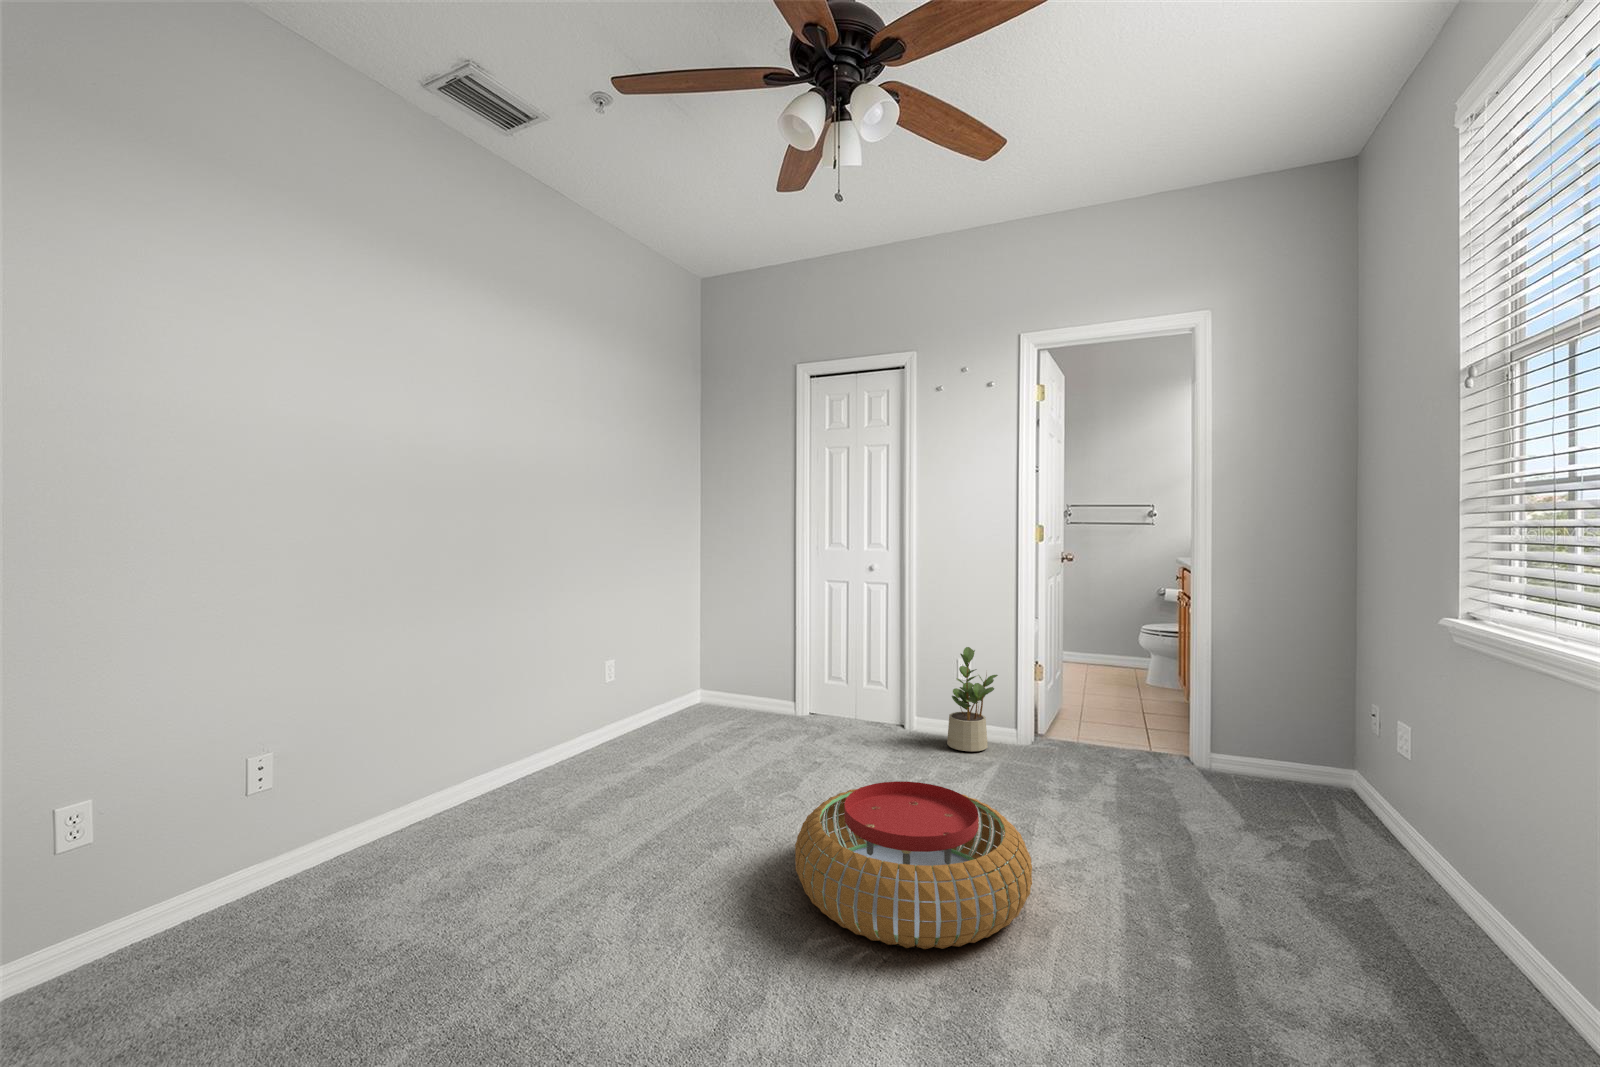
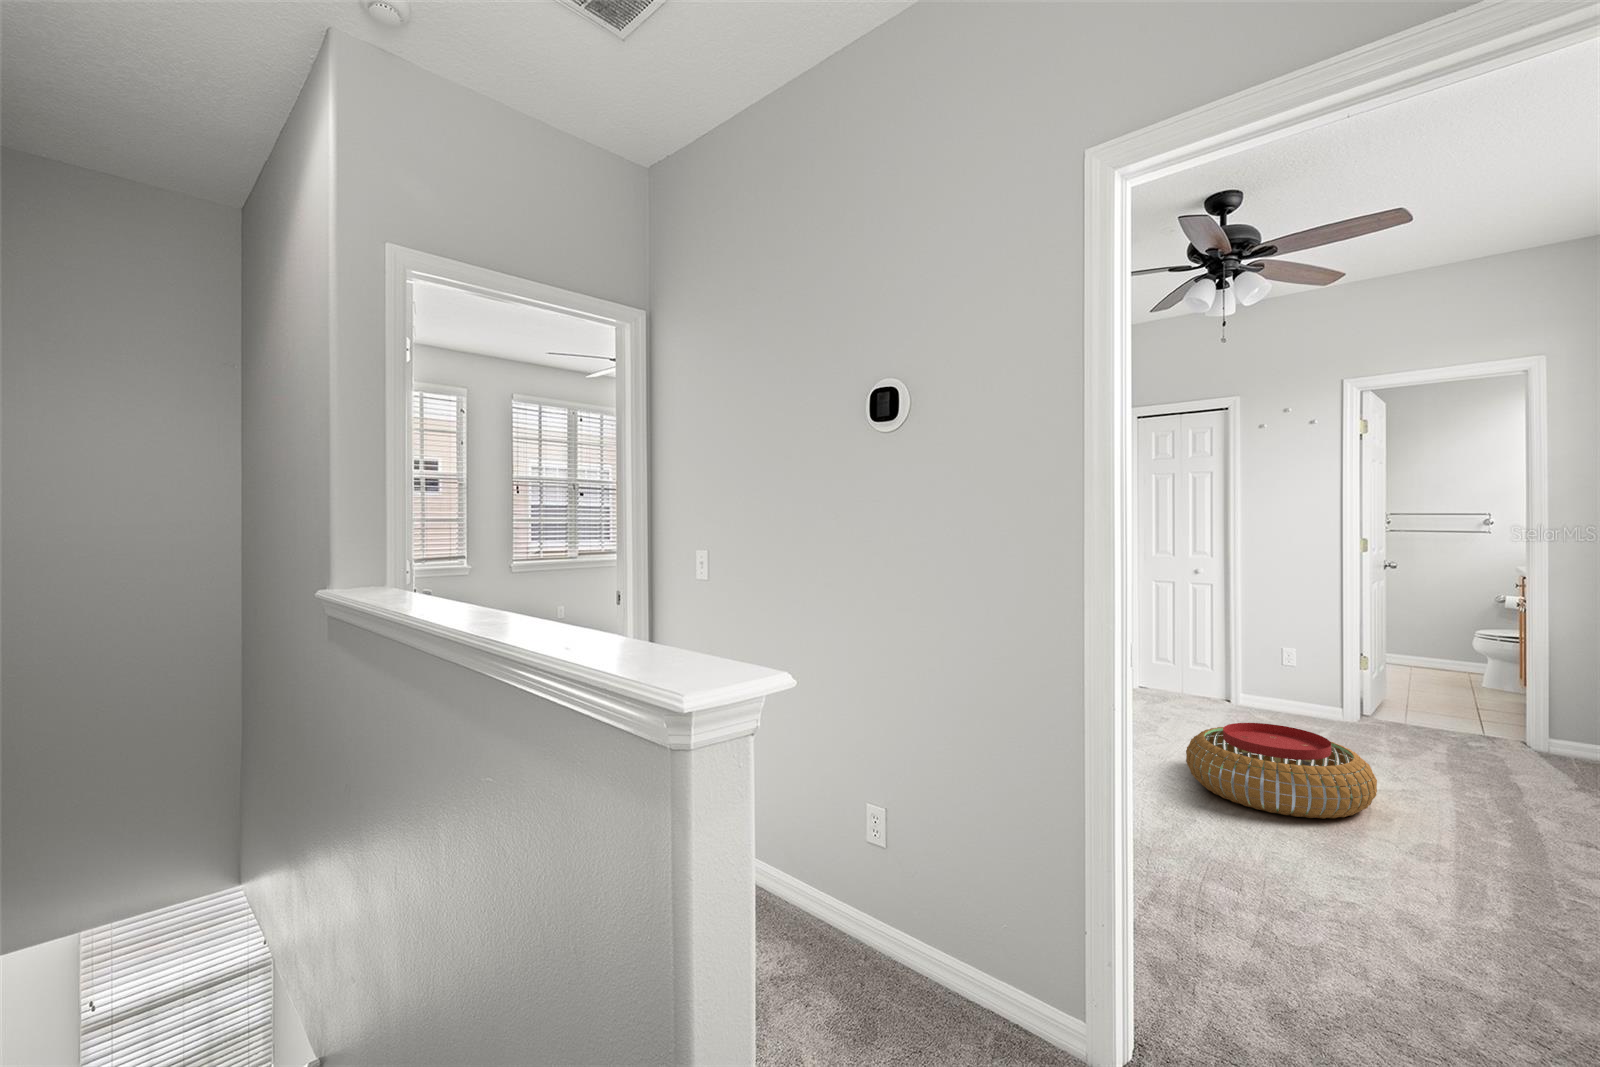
potted plant: present [947,647,998,751] -> none [1275,638,1324,723]

